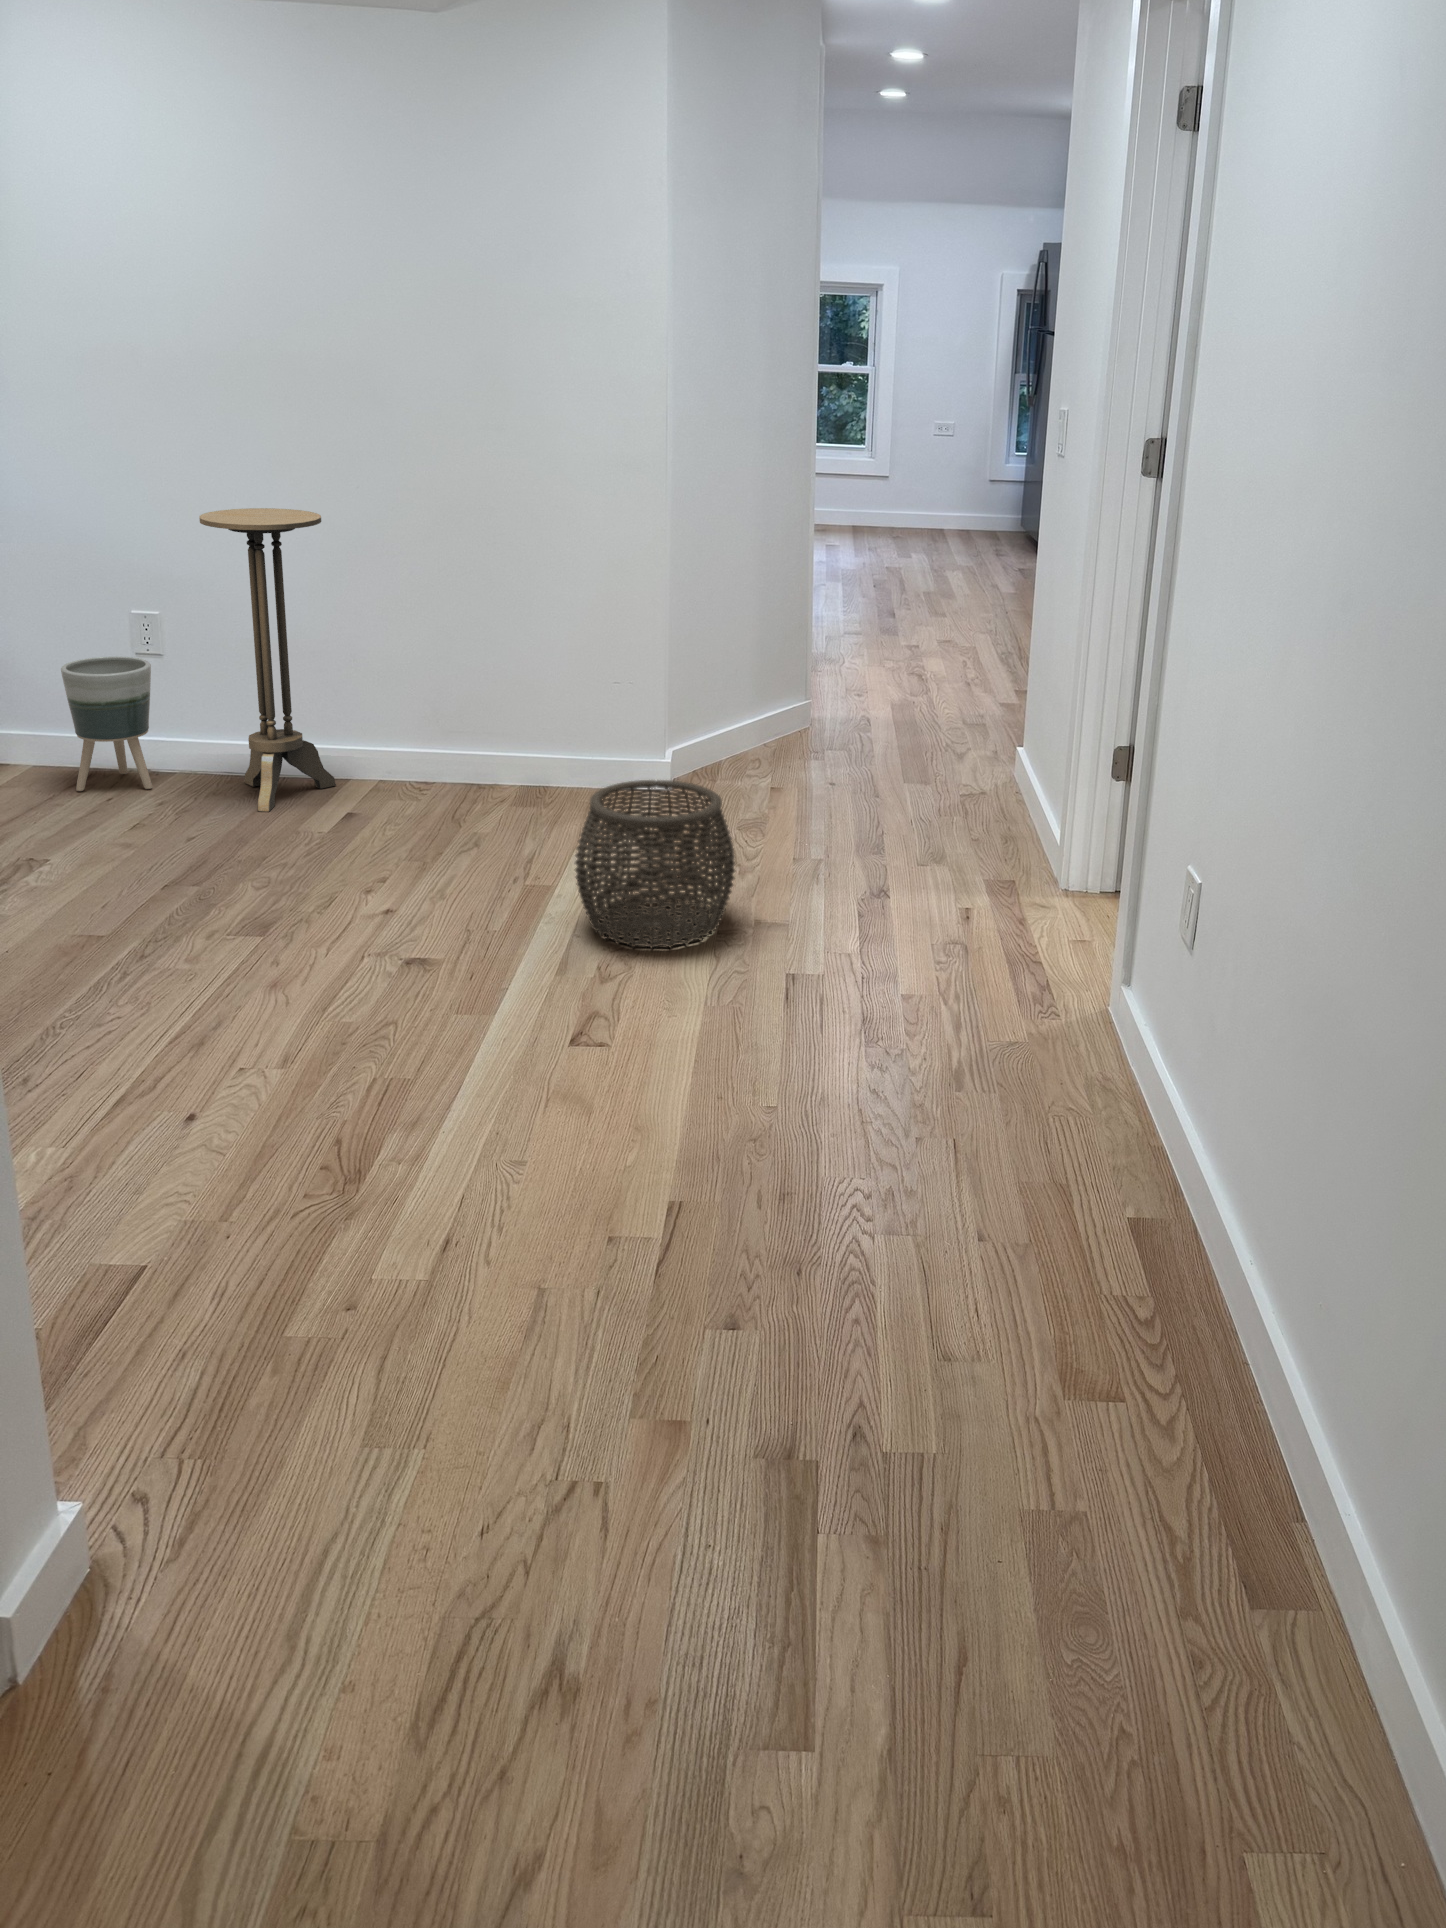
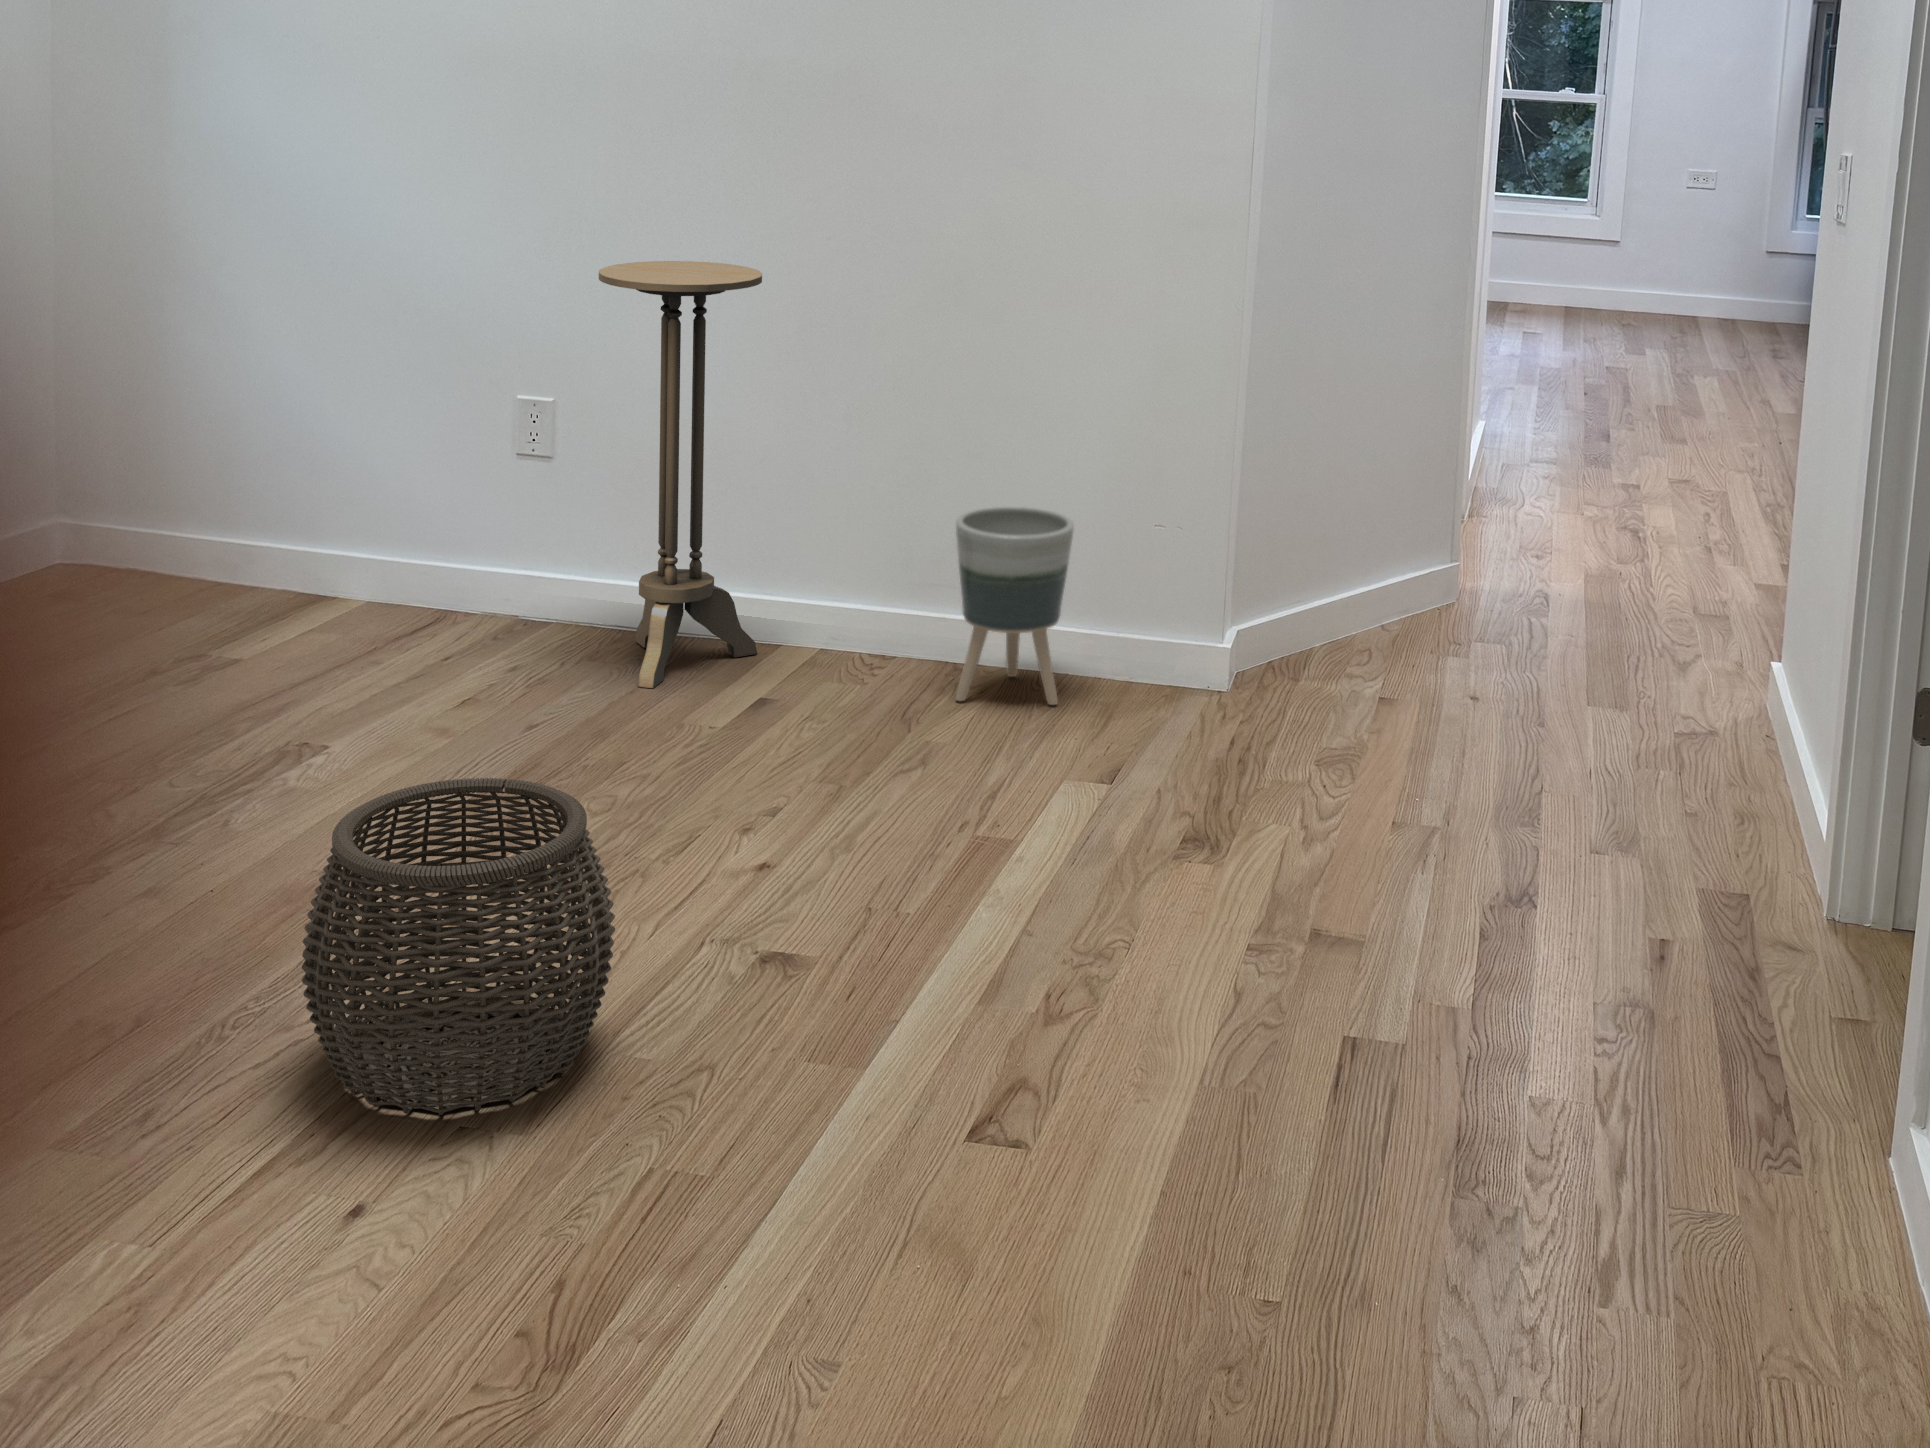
planter: present [61,657,152,791] -> present [956,507,1074,705]
woven basket: present [575,780,735,948] -> present [302,778,615,1115]

